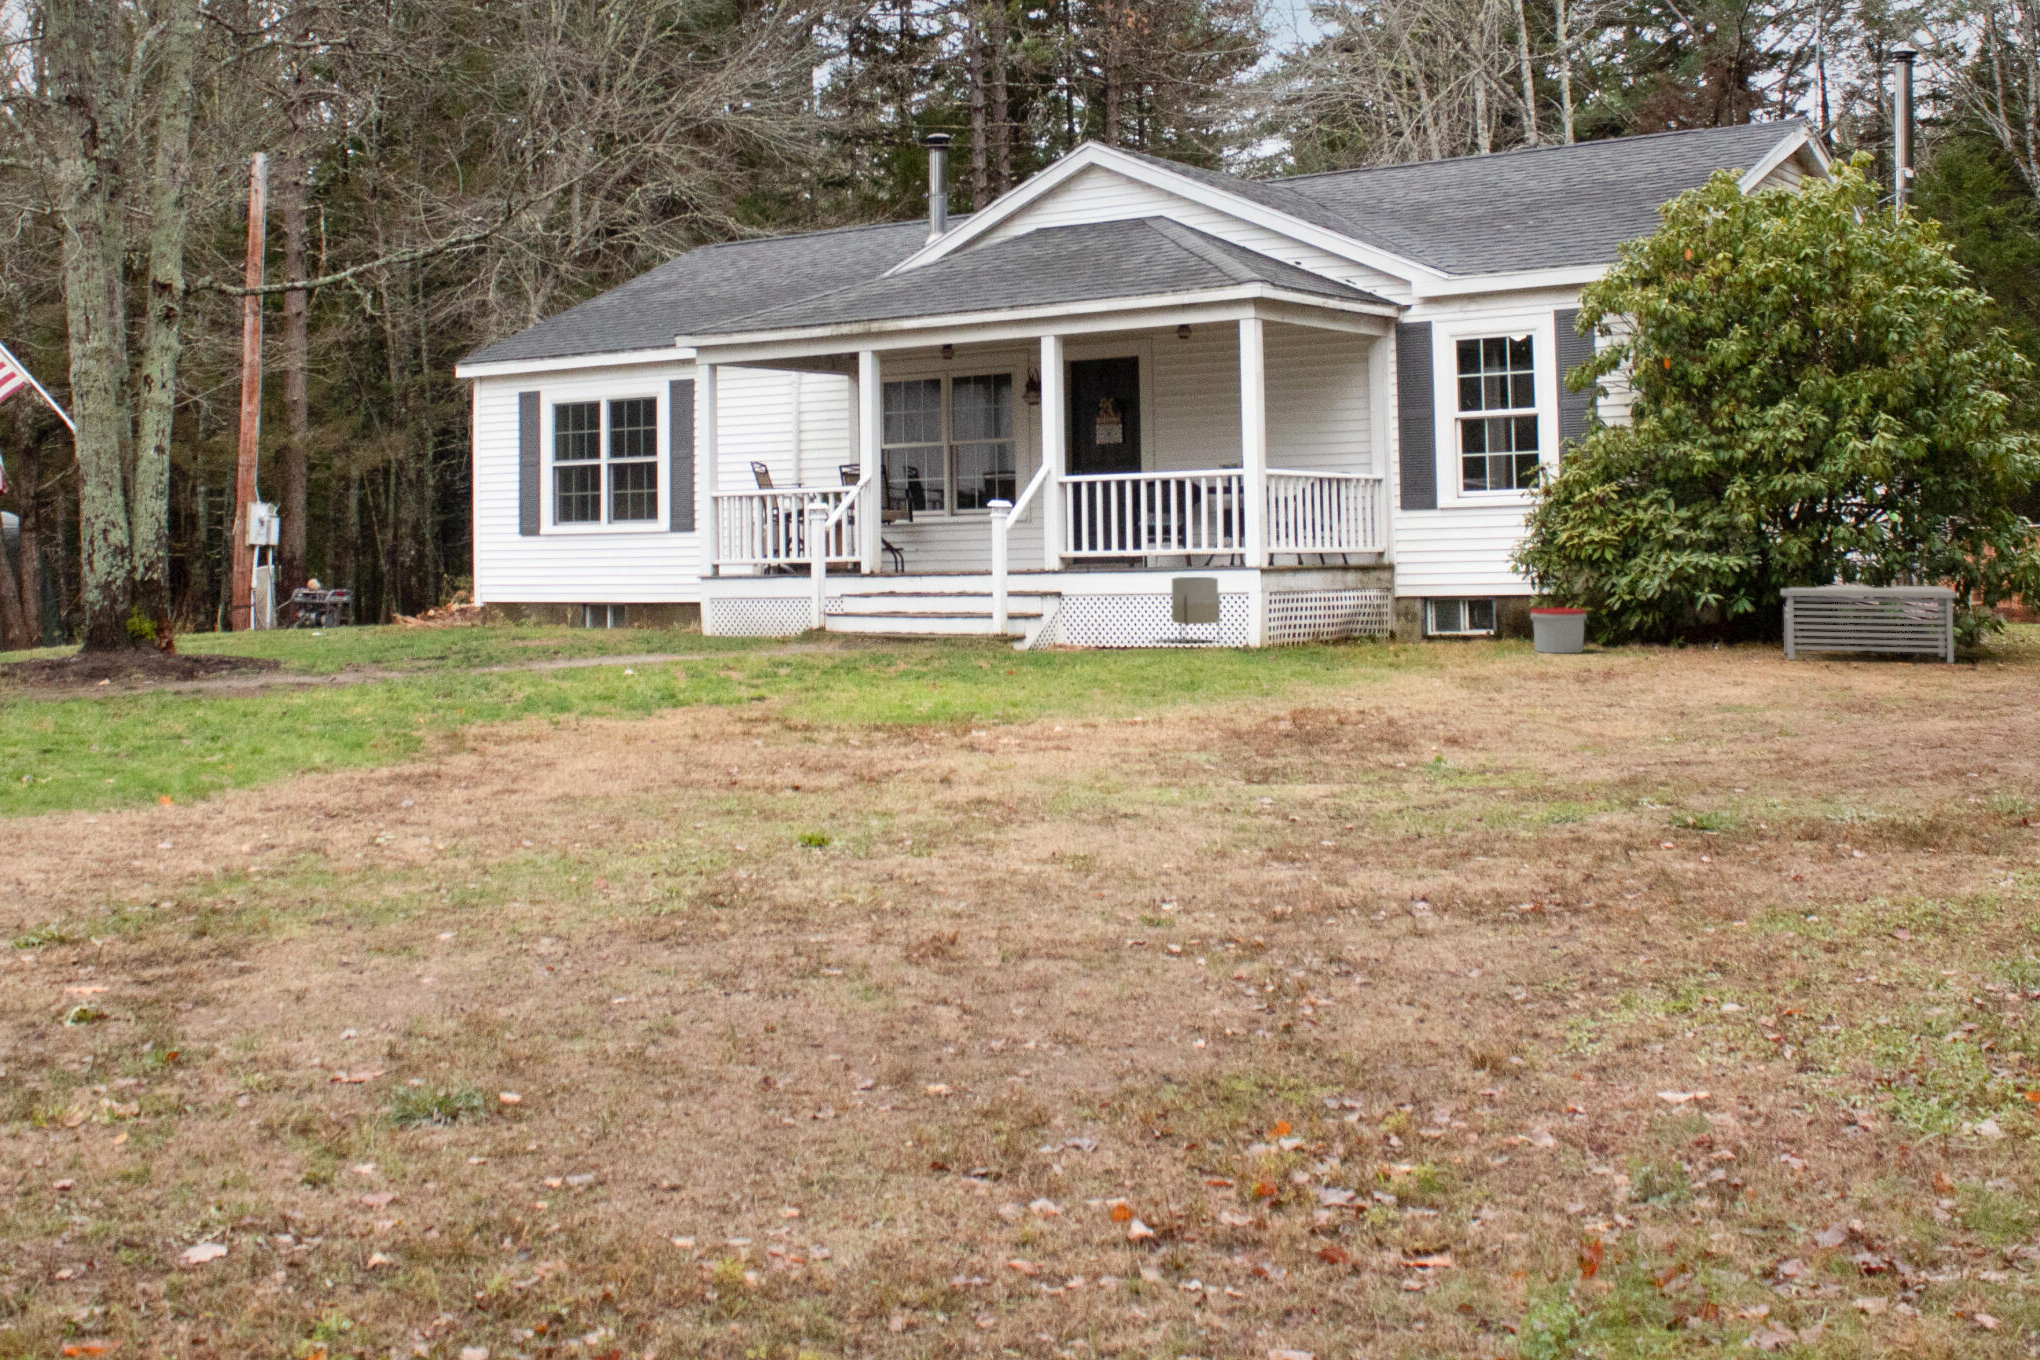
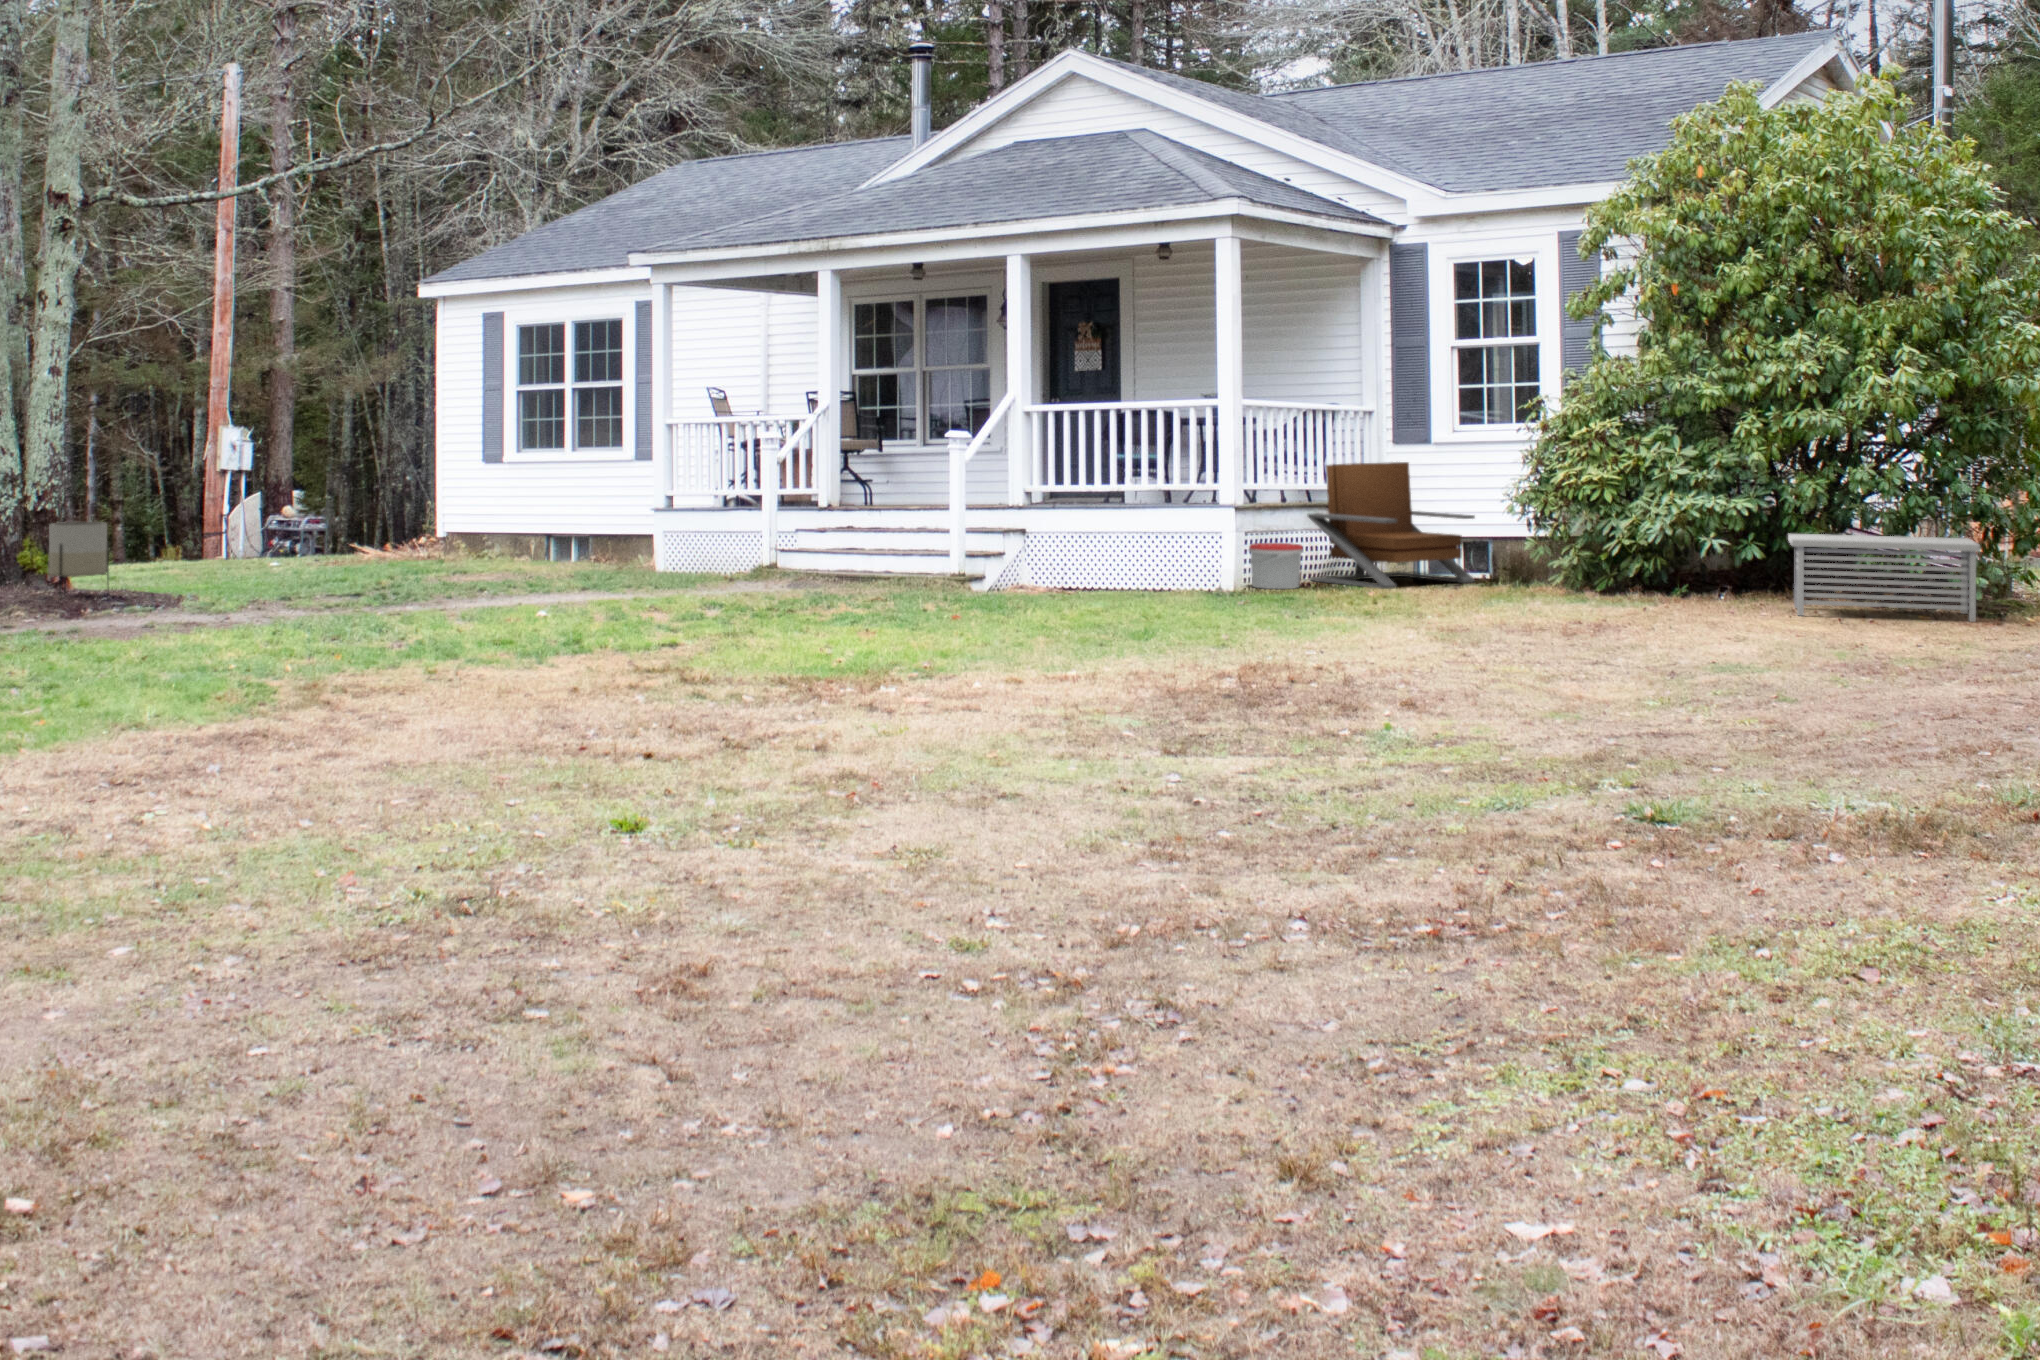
lounge chair: none [1326,523,1483,642] -> present [1308,462,1475,589]
planter: present [1172,577,1220,639] -> present [48,522,109,597]
bucket: present [1530,607,1587,653] -> present [1249,543,1303,589]

